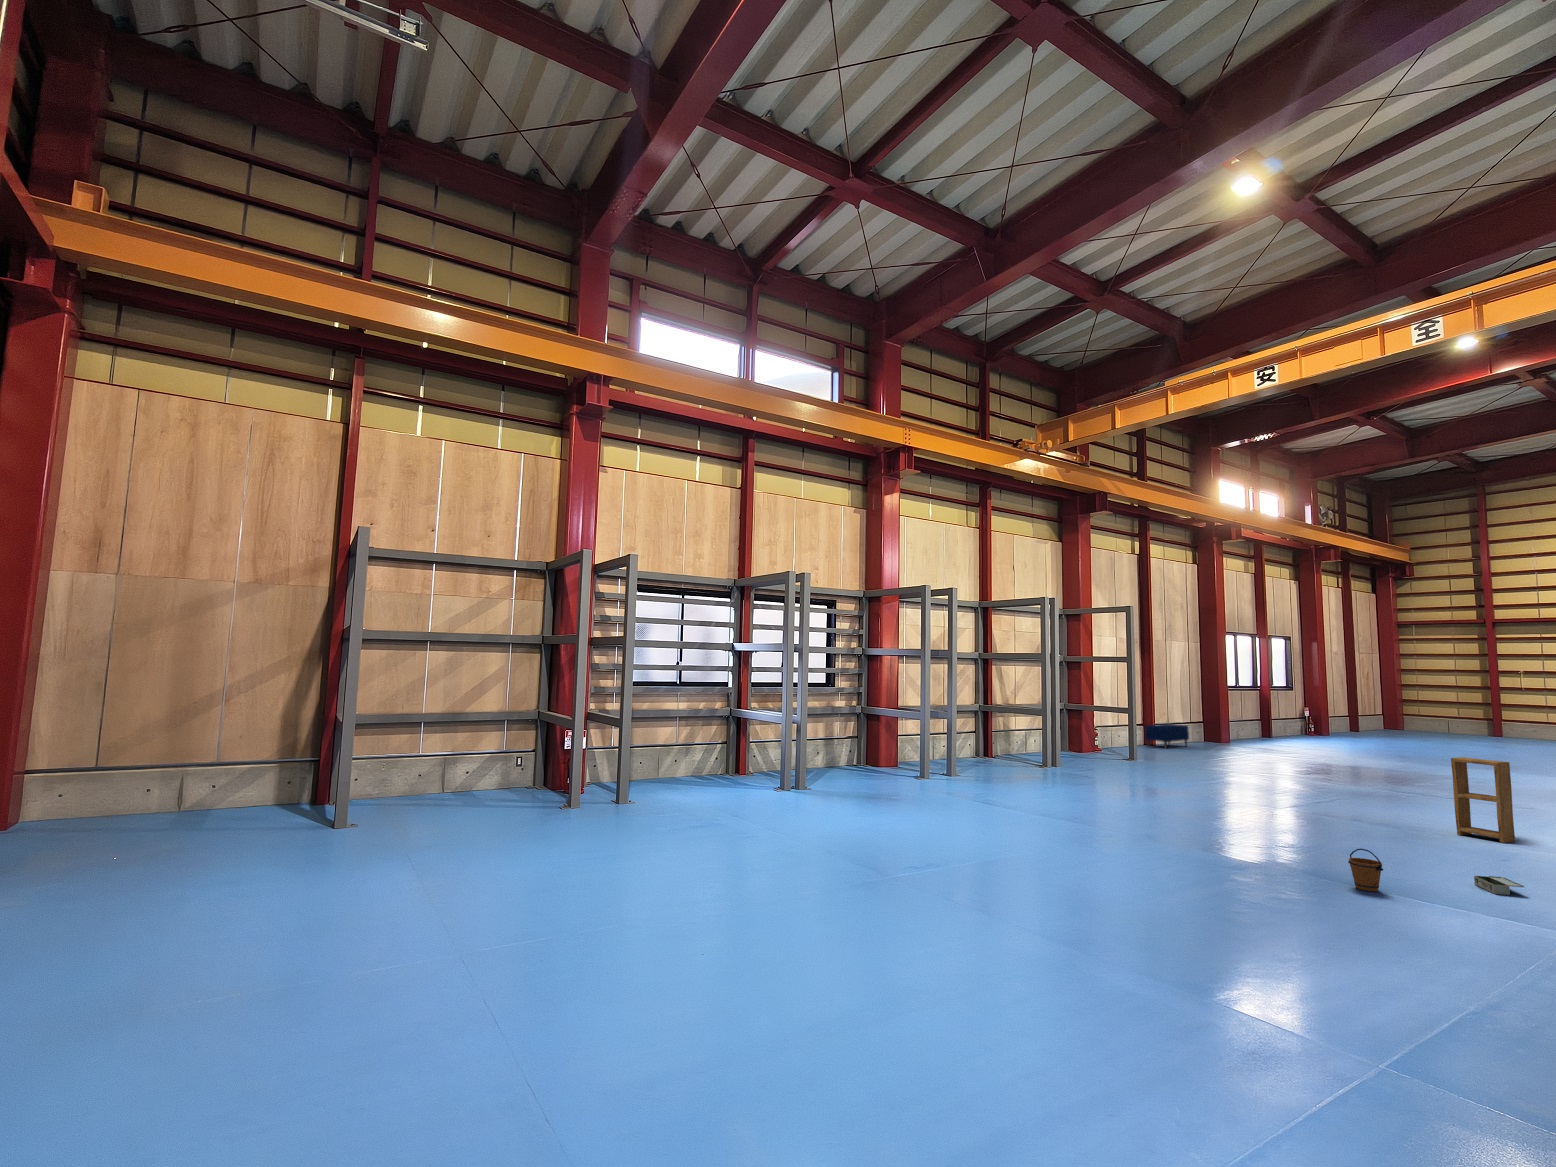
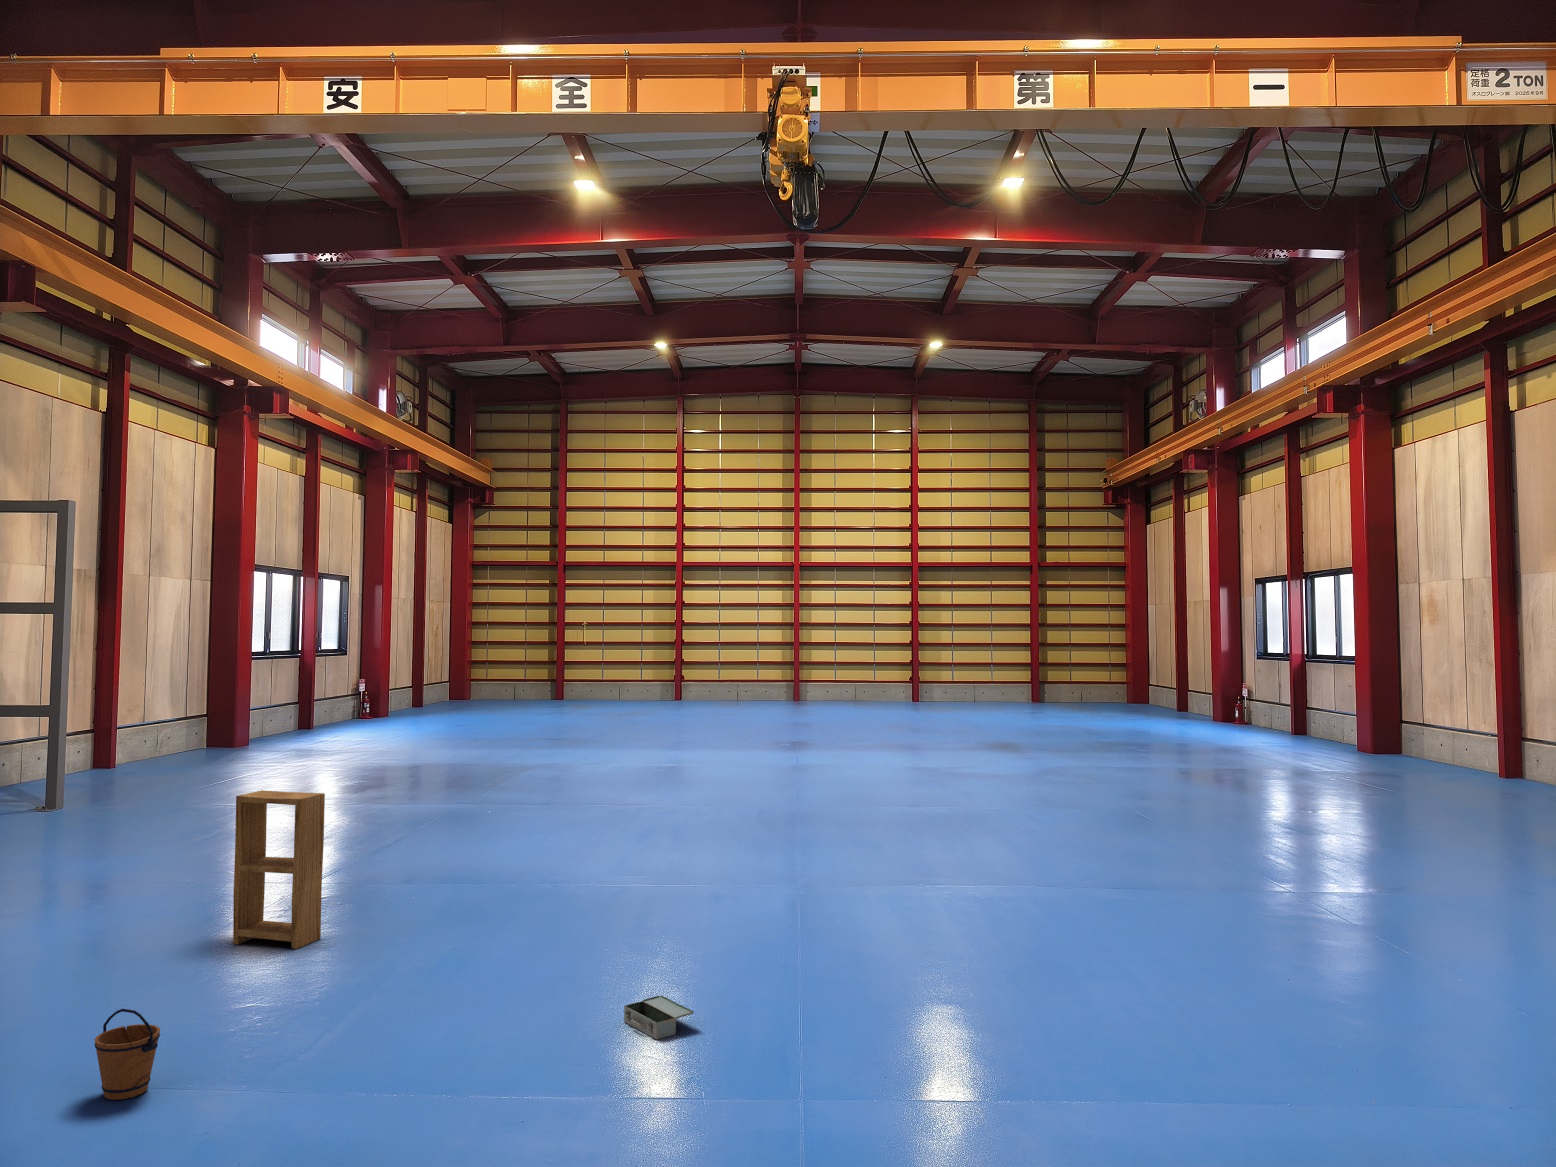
bench: present [1145,724,1189,748] -> none [94,725,178,771]
shelving unit: present [1451,757,1515,843] -> present [233,790,325,949]
bucket: present [1348,848,1383,891] -> present [95,1009,160,1100]

